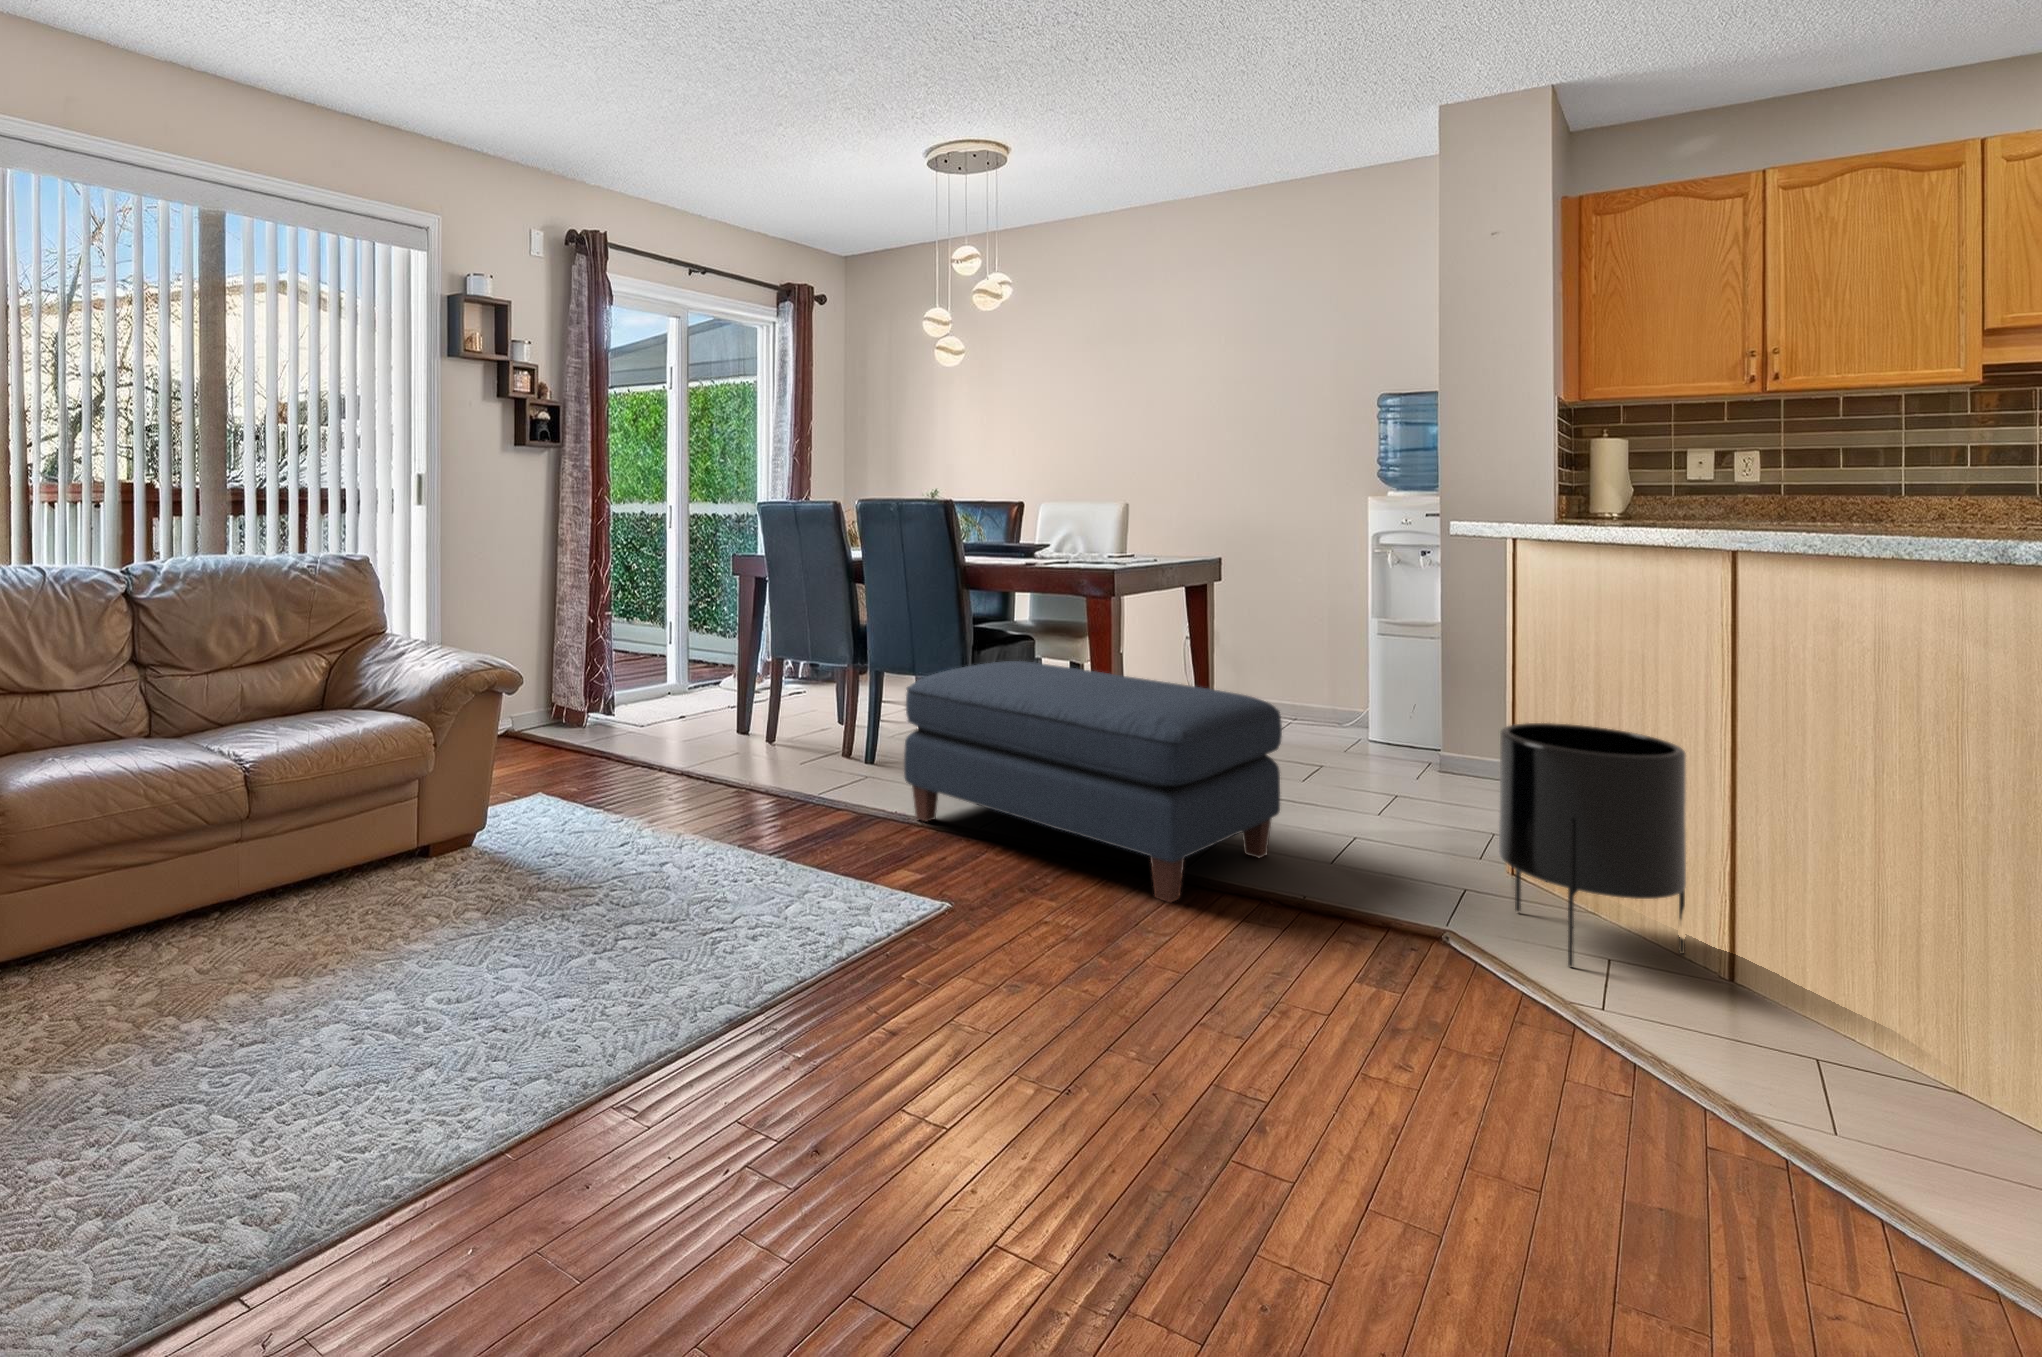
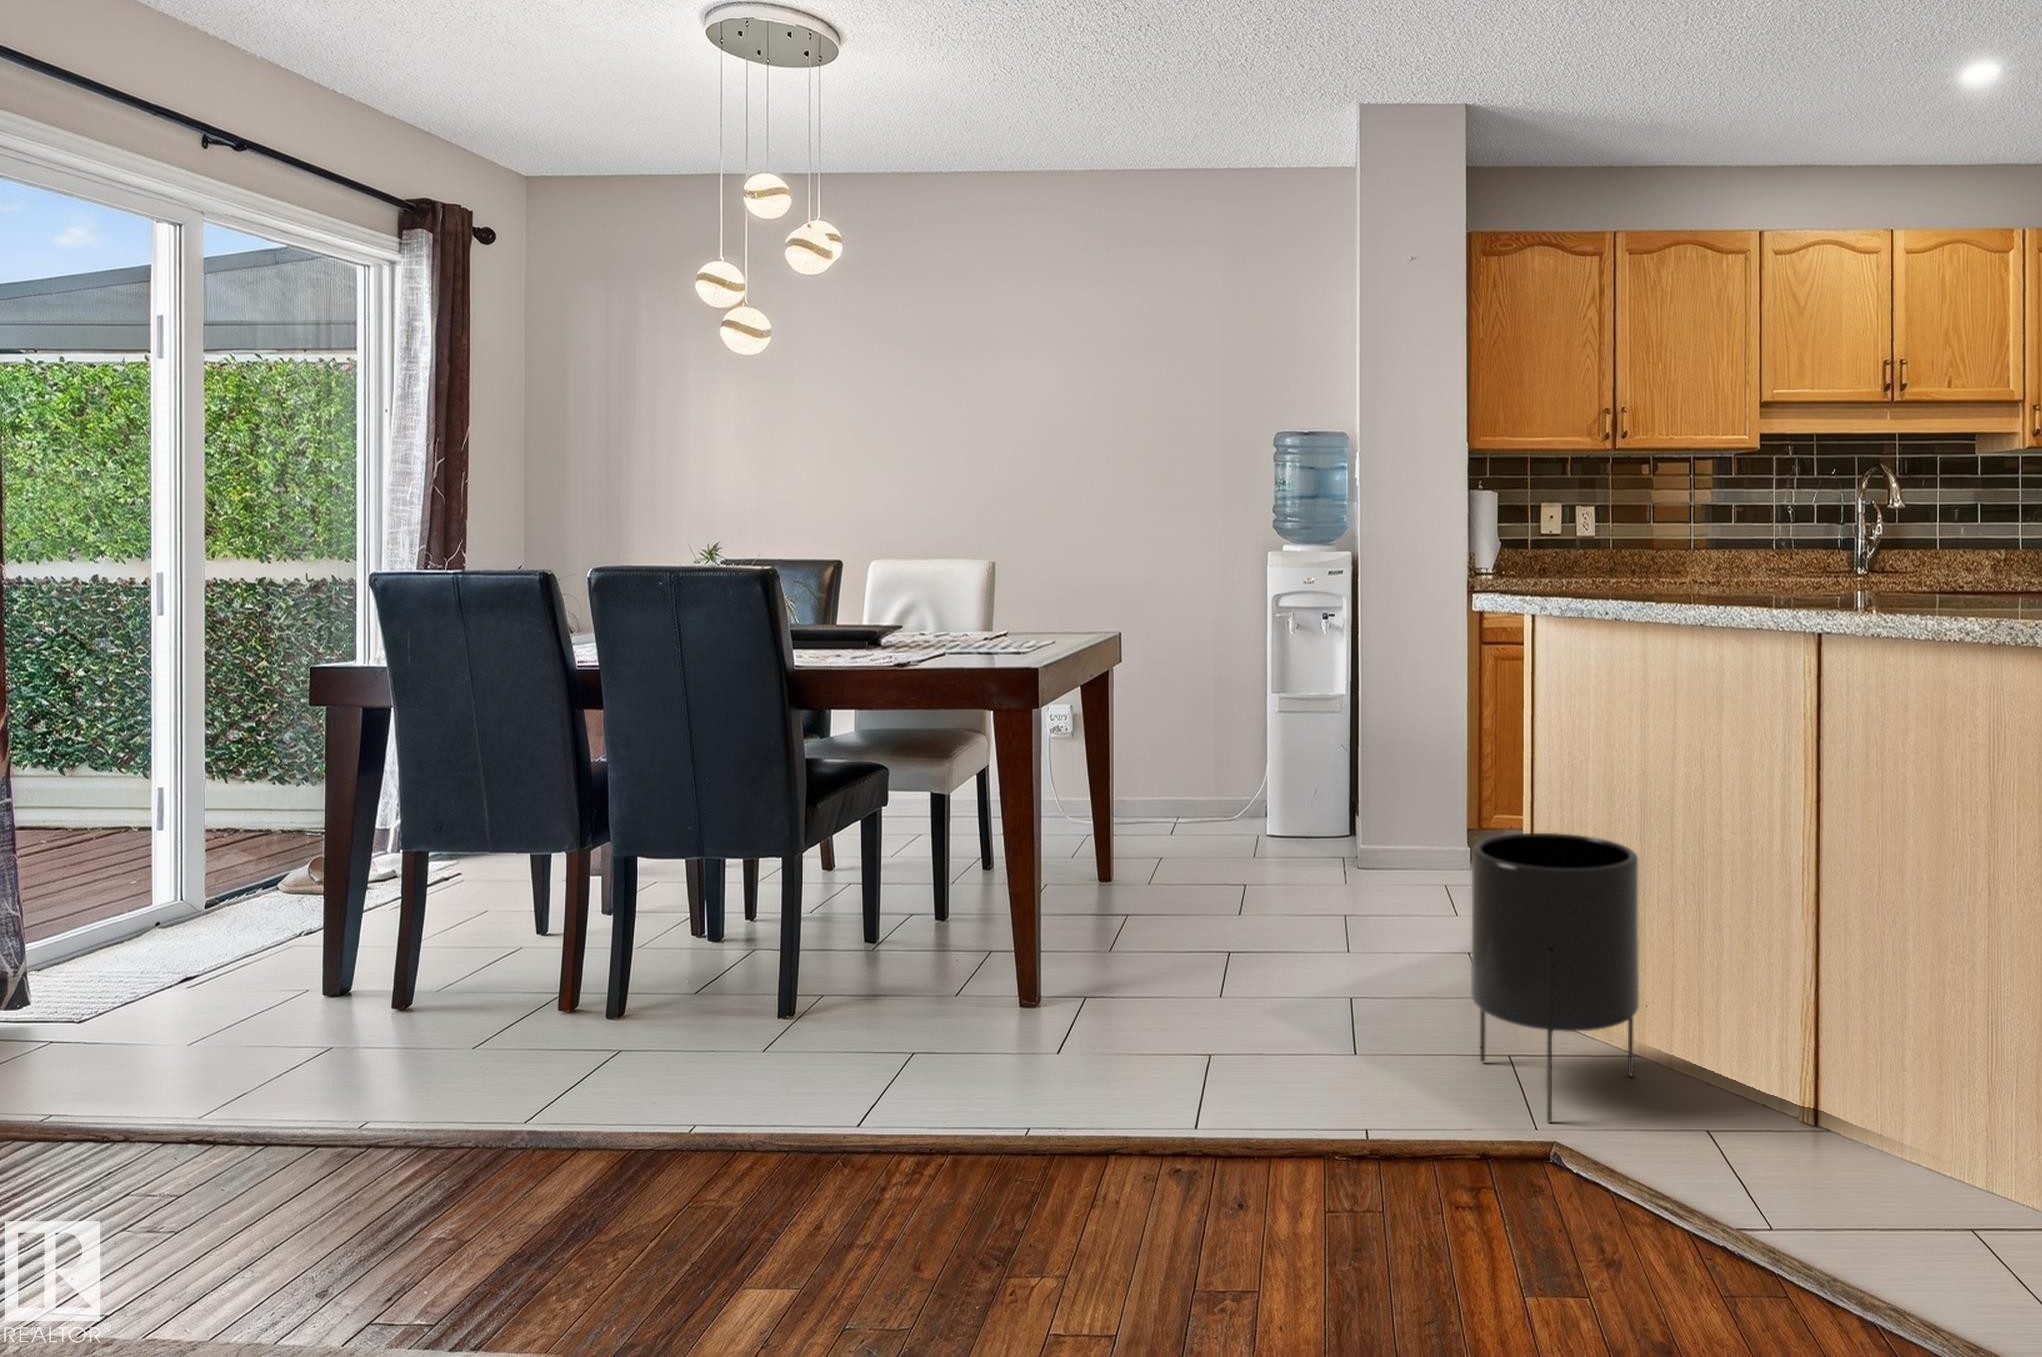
ottoman: present [904,661,1282,903] -> none [687,813,1229,1151]

